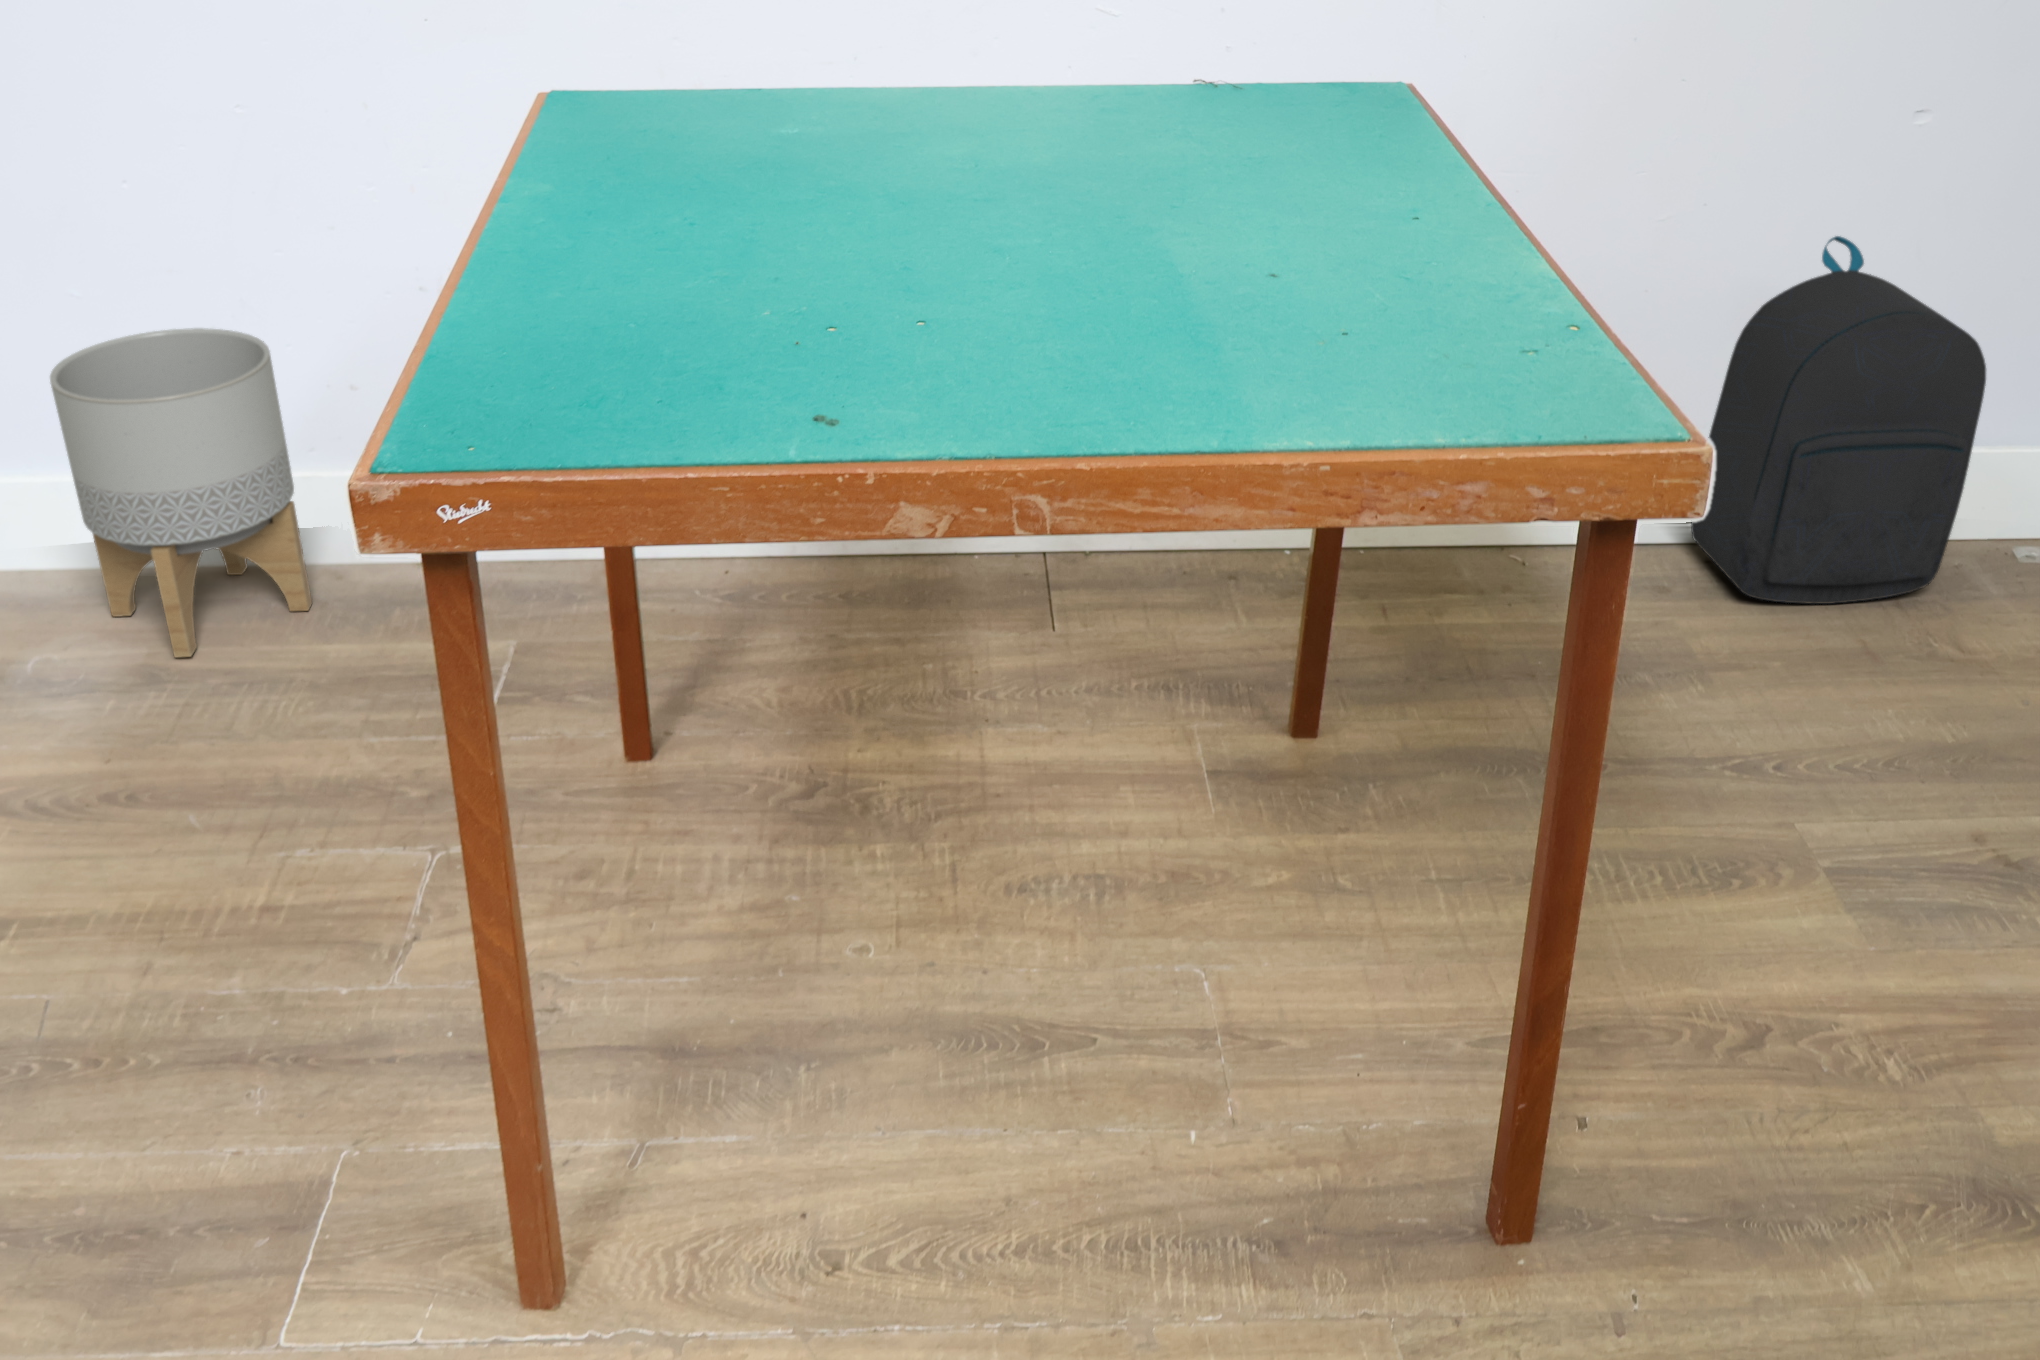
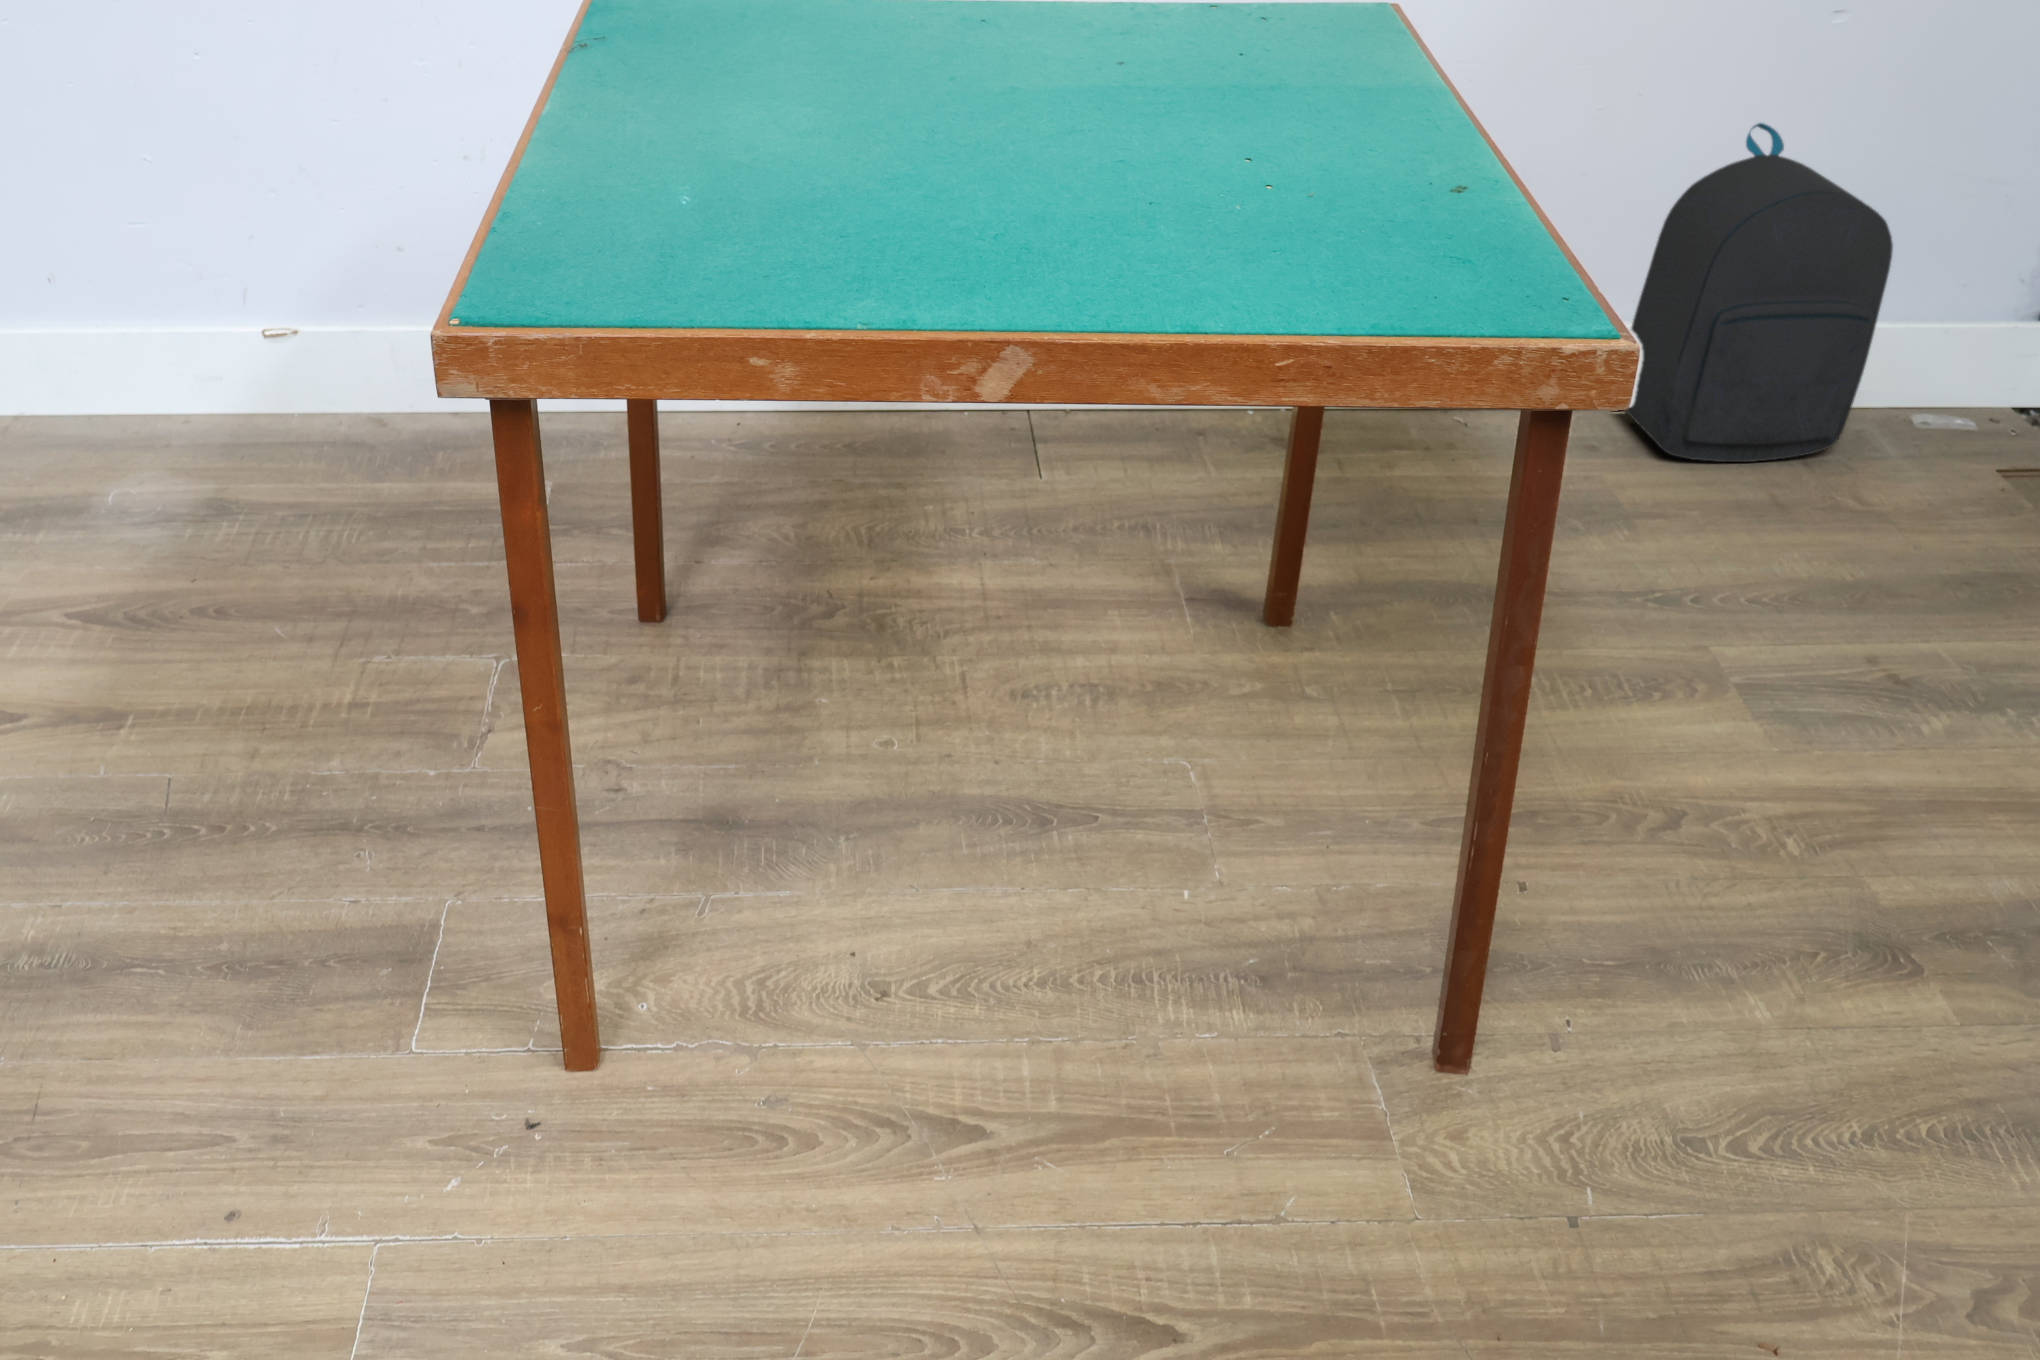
planter: present [50,328,312,657] -> none [125,192,356,494]

